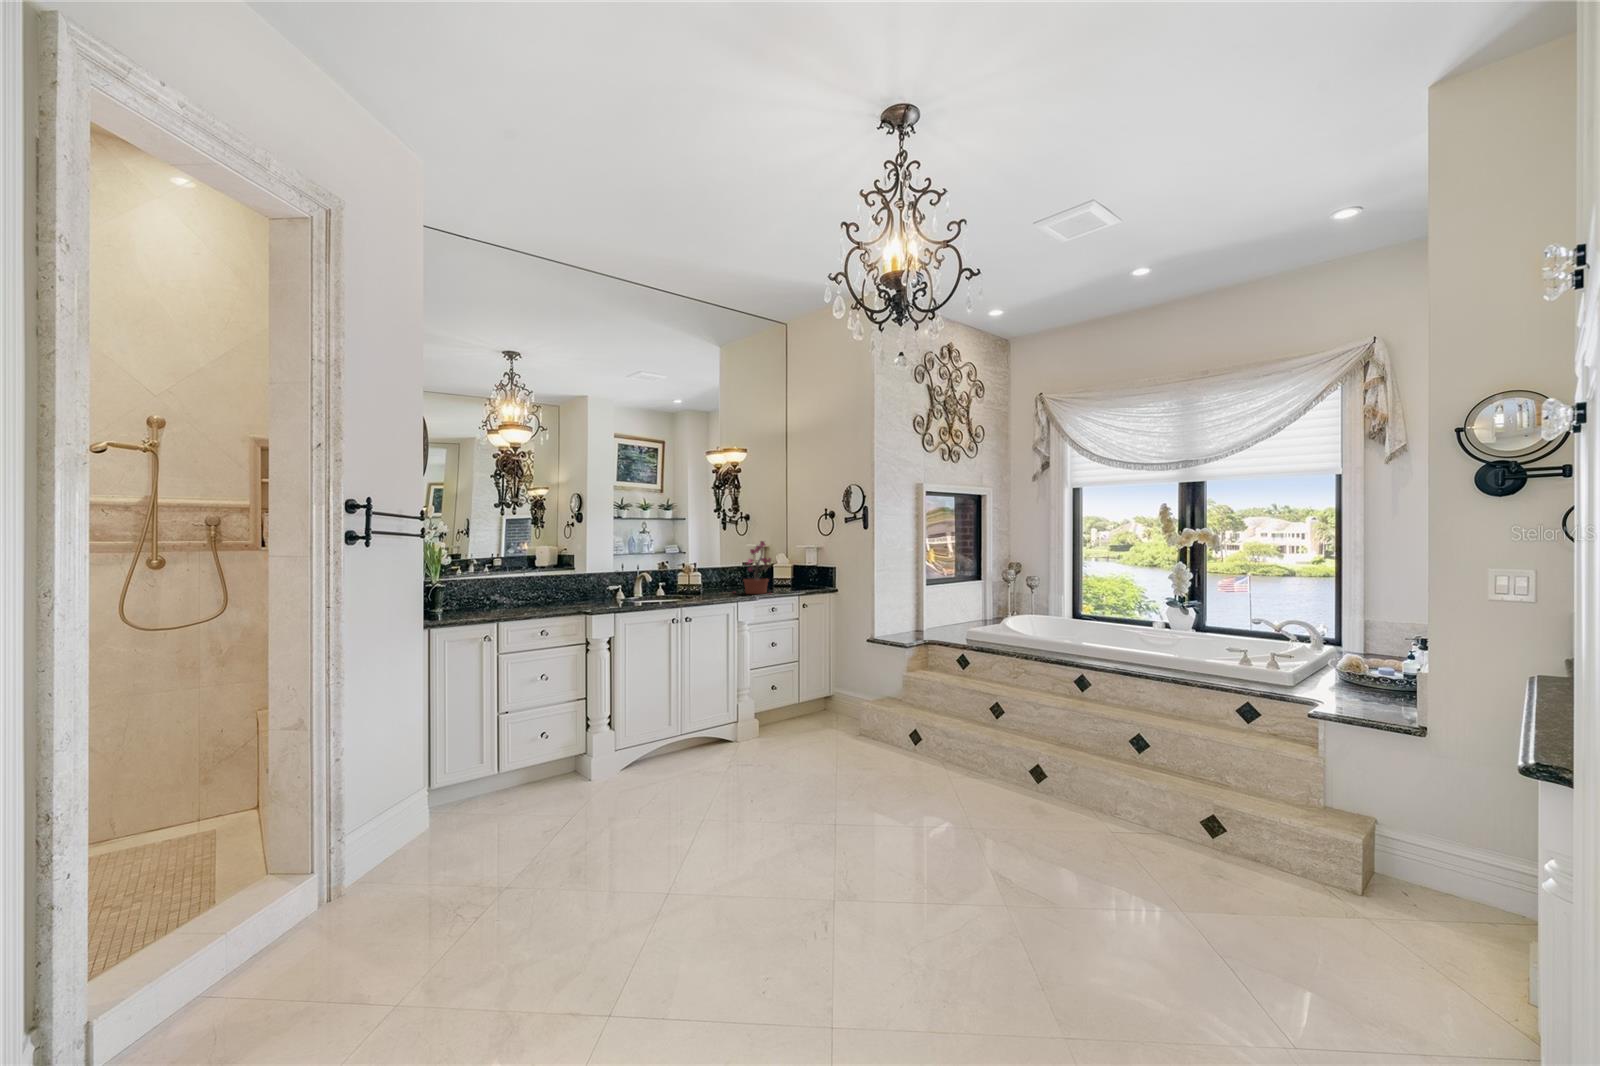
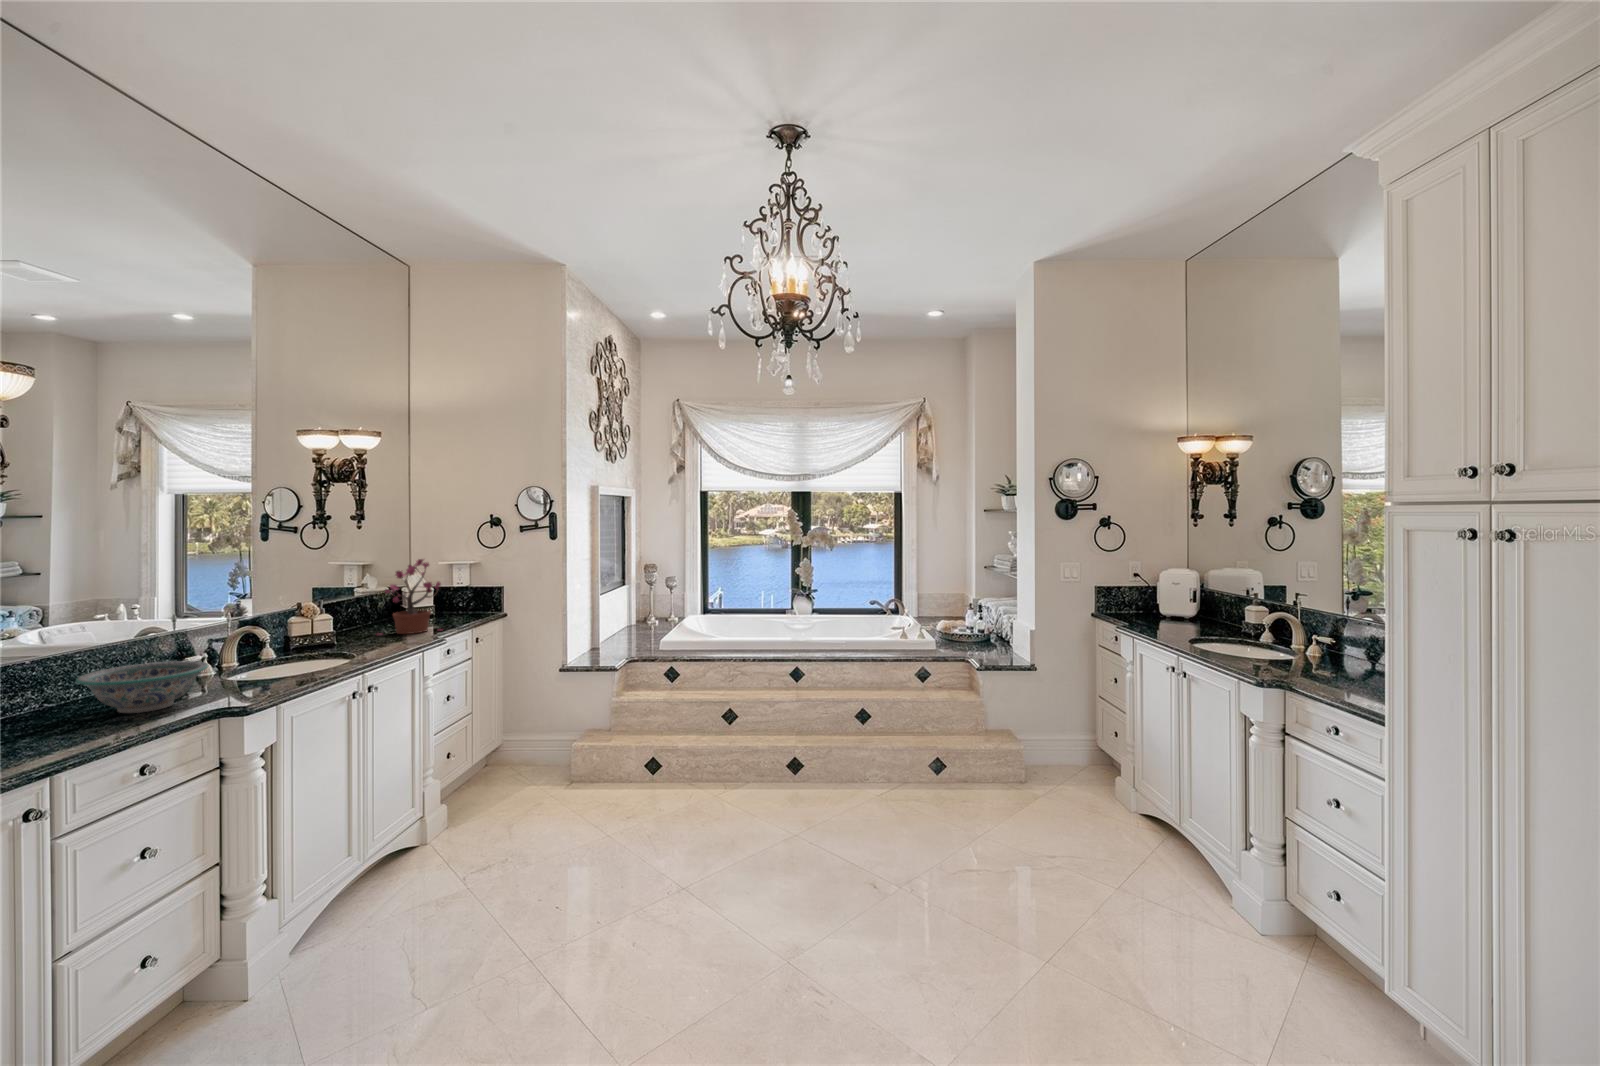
decorative bowl: none [515,588,574,612] -> present [76,661,208,713]

